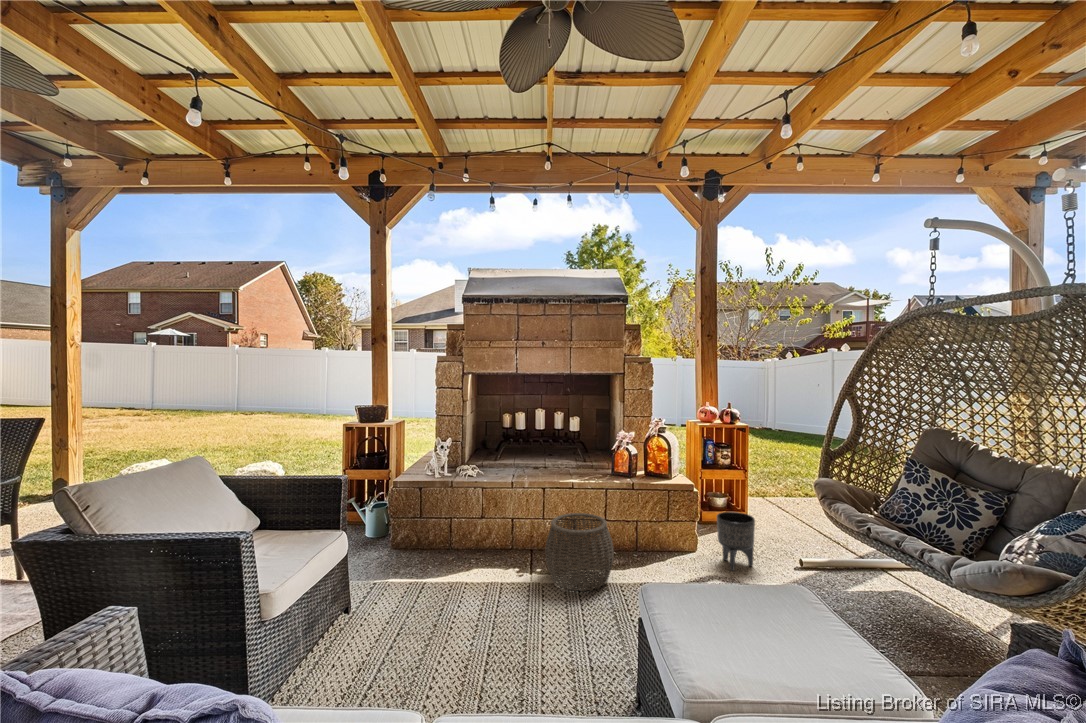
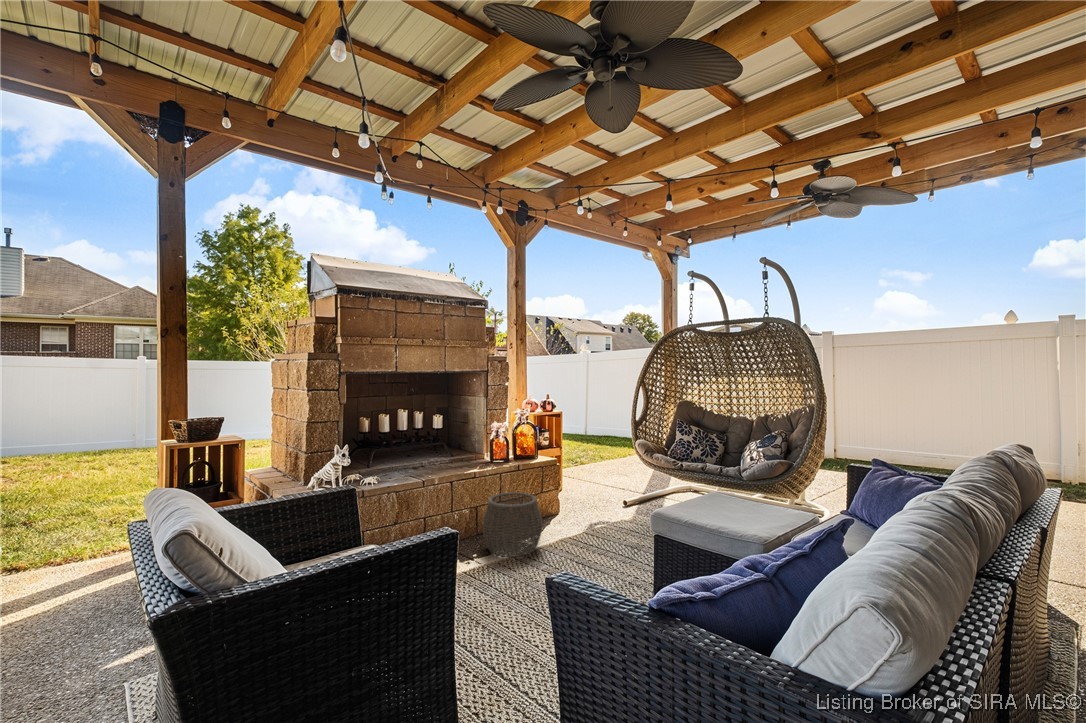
planter: present [716,512,755,571] -> none [574,474,601,517]

